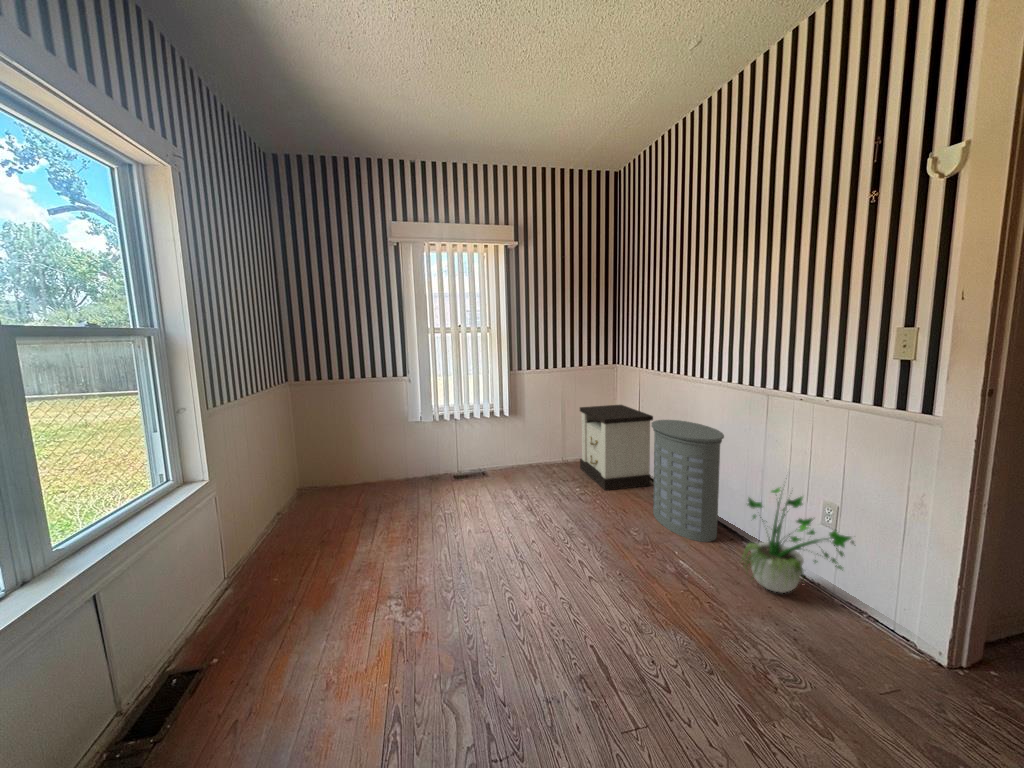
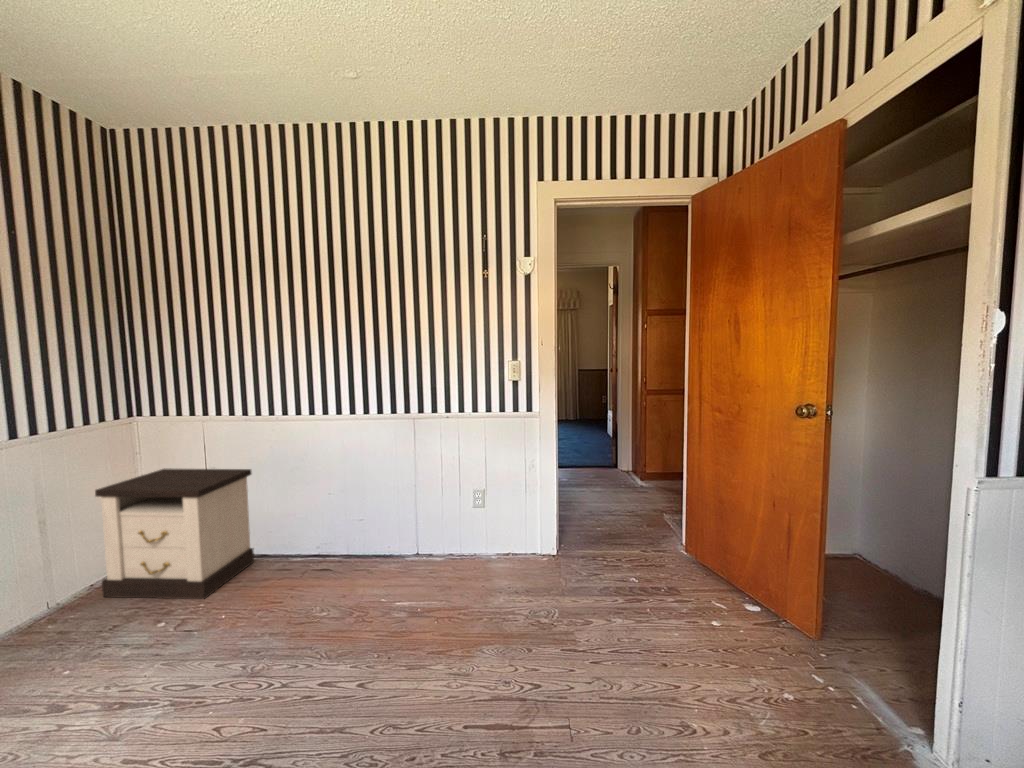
laundry hamper: present [652,420,724,542] -> none [291,460,389,589]
potted plant: present [742,487,854,593] -> none [431,472,528,579]

